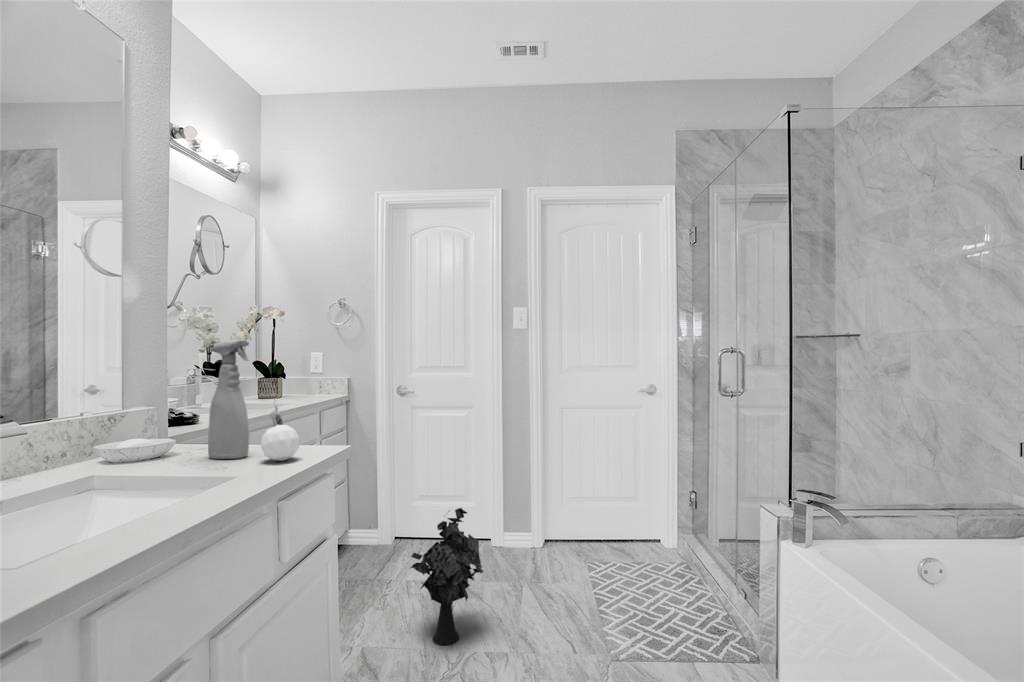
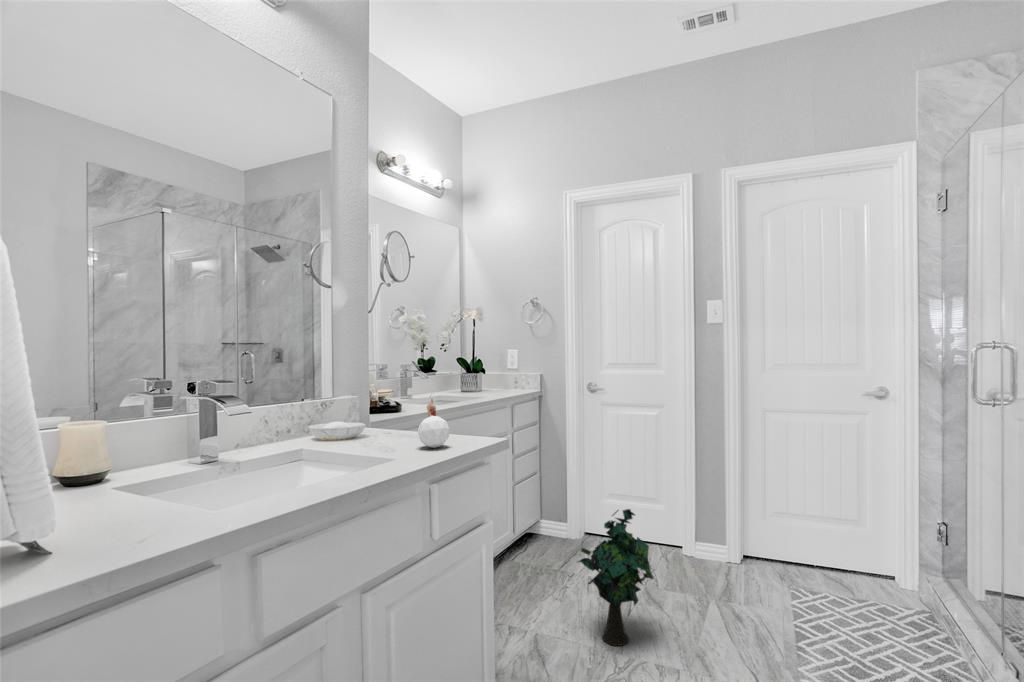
spray bottle: present [208,340,249,459] -> none [384,342,413,443]

